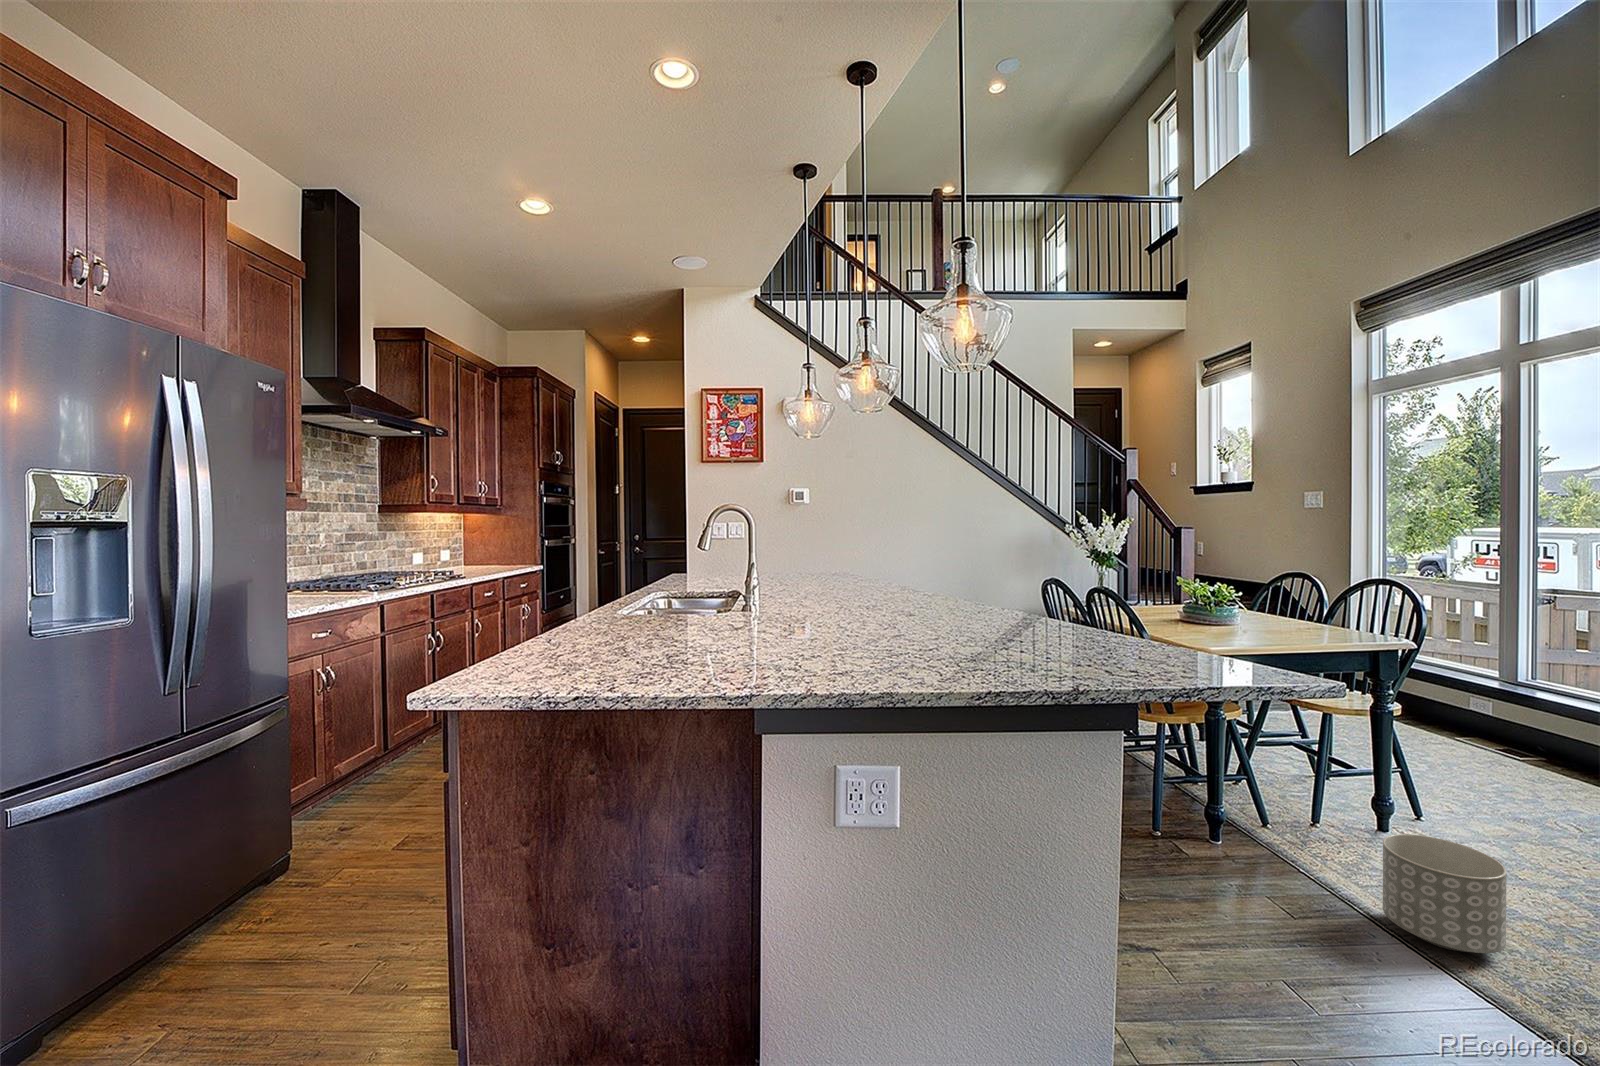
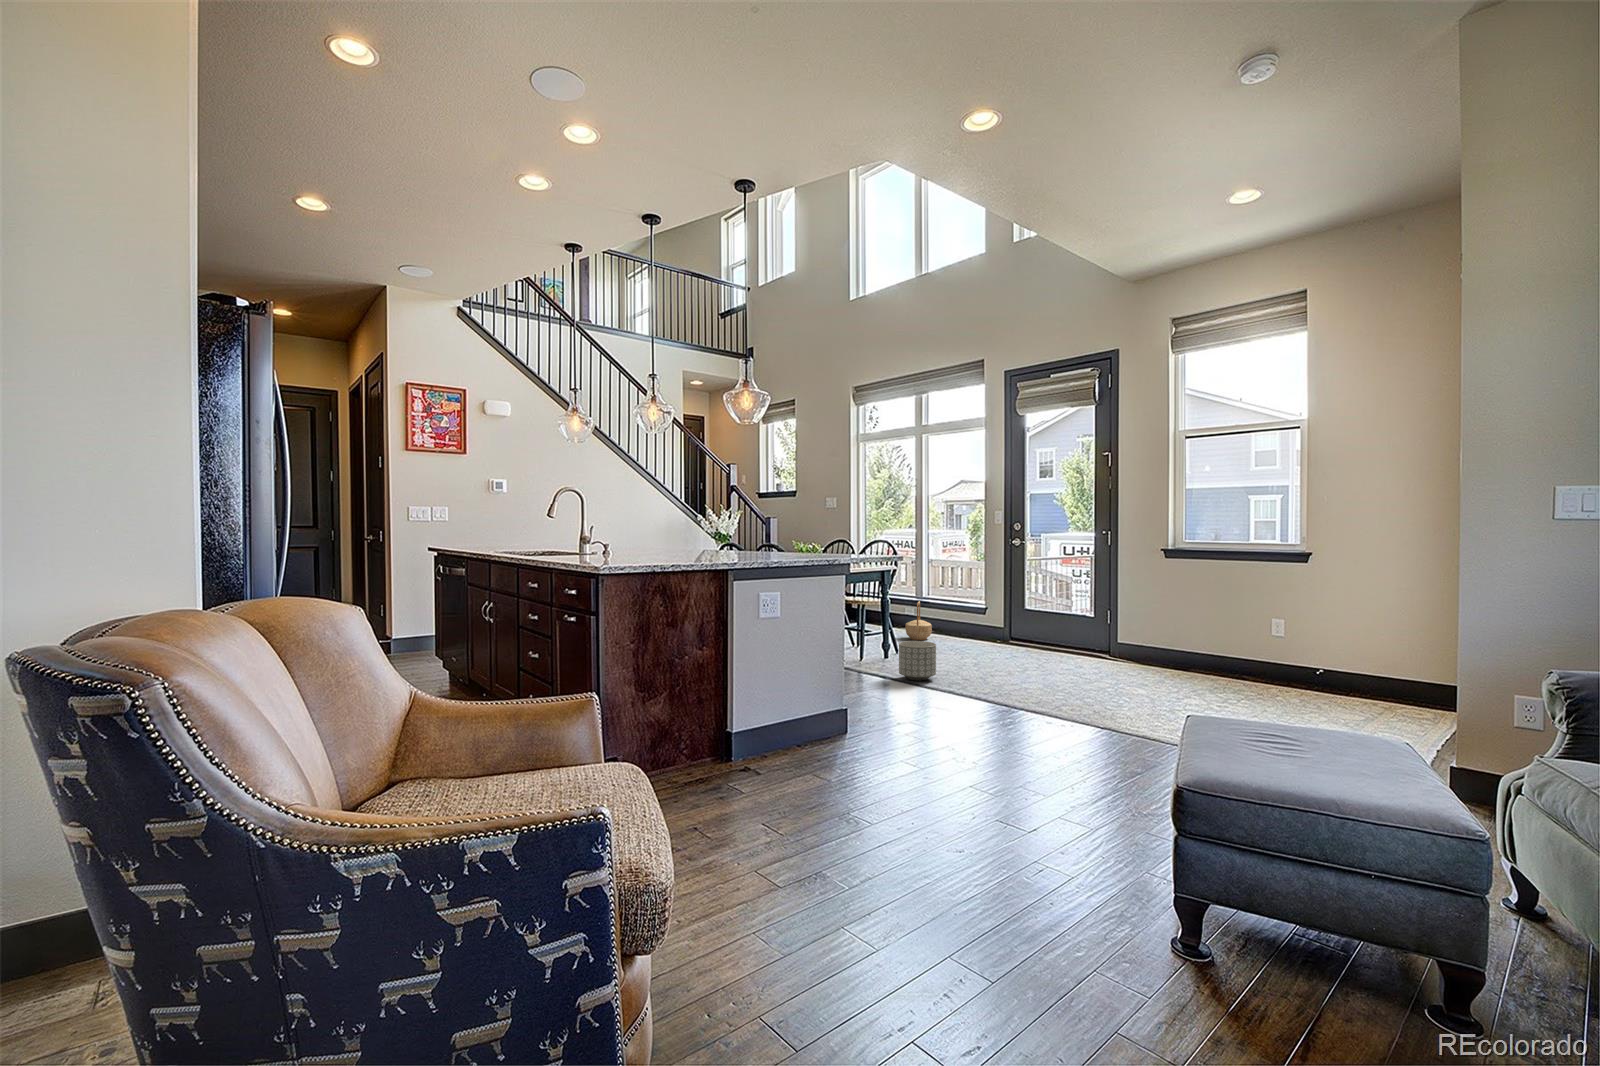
basket: none [1459,701,1536,786] -> present [905,601,932,640]

